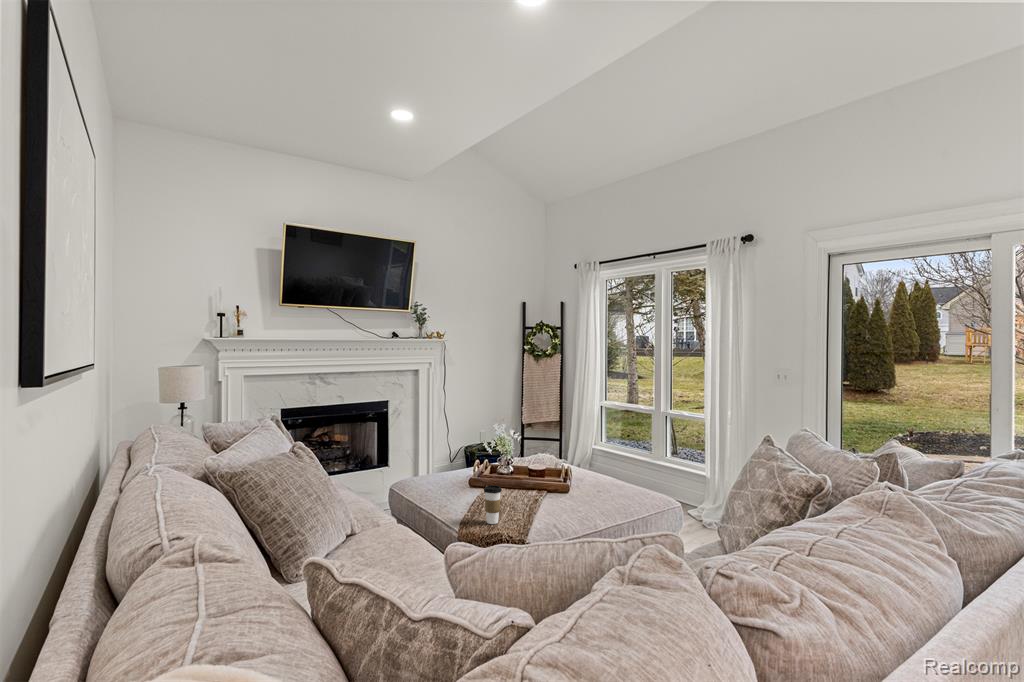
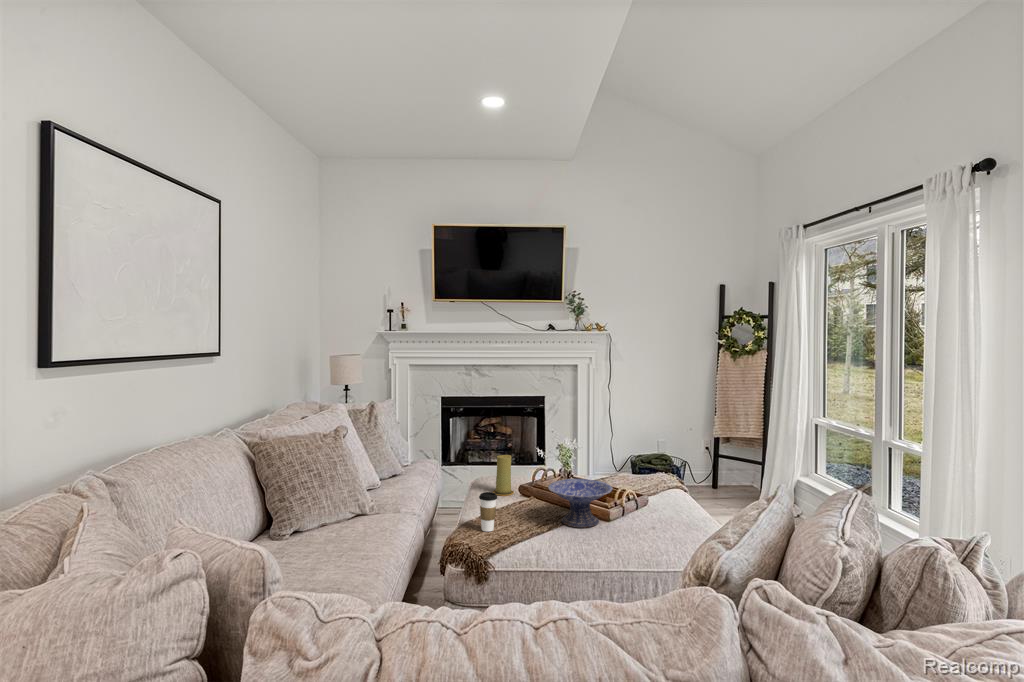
candle: none [437,453,458,493] -> present [493,455,514,496]
decorative bowl: none [521,462,578,504] -> present [548,479,613,528]

